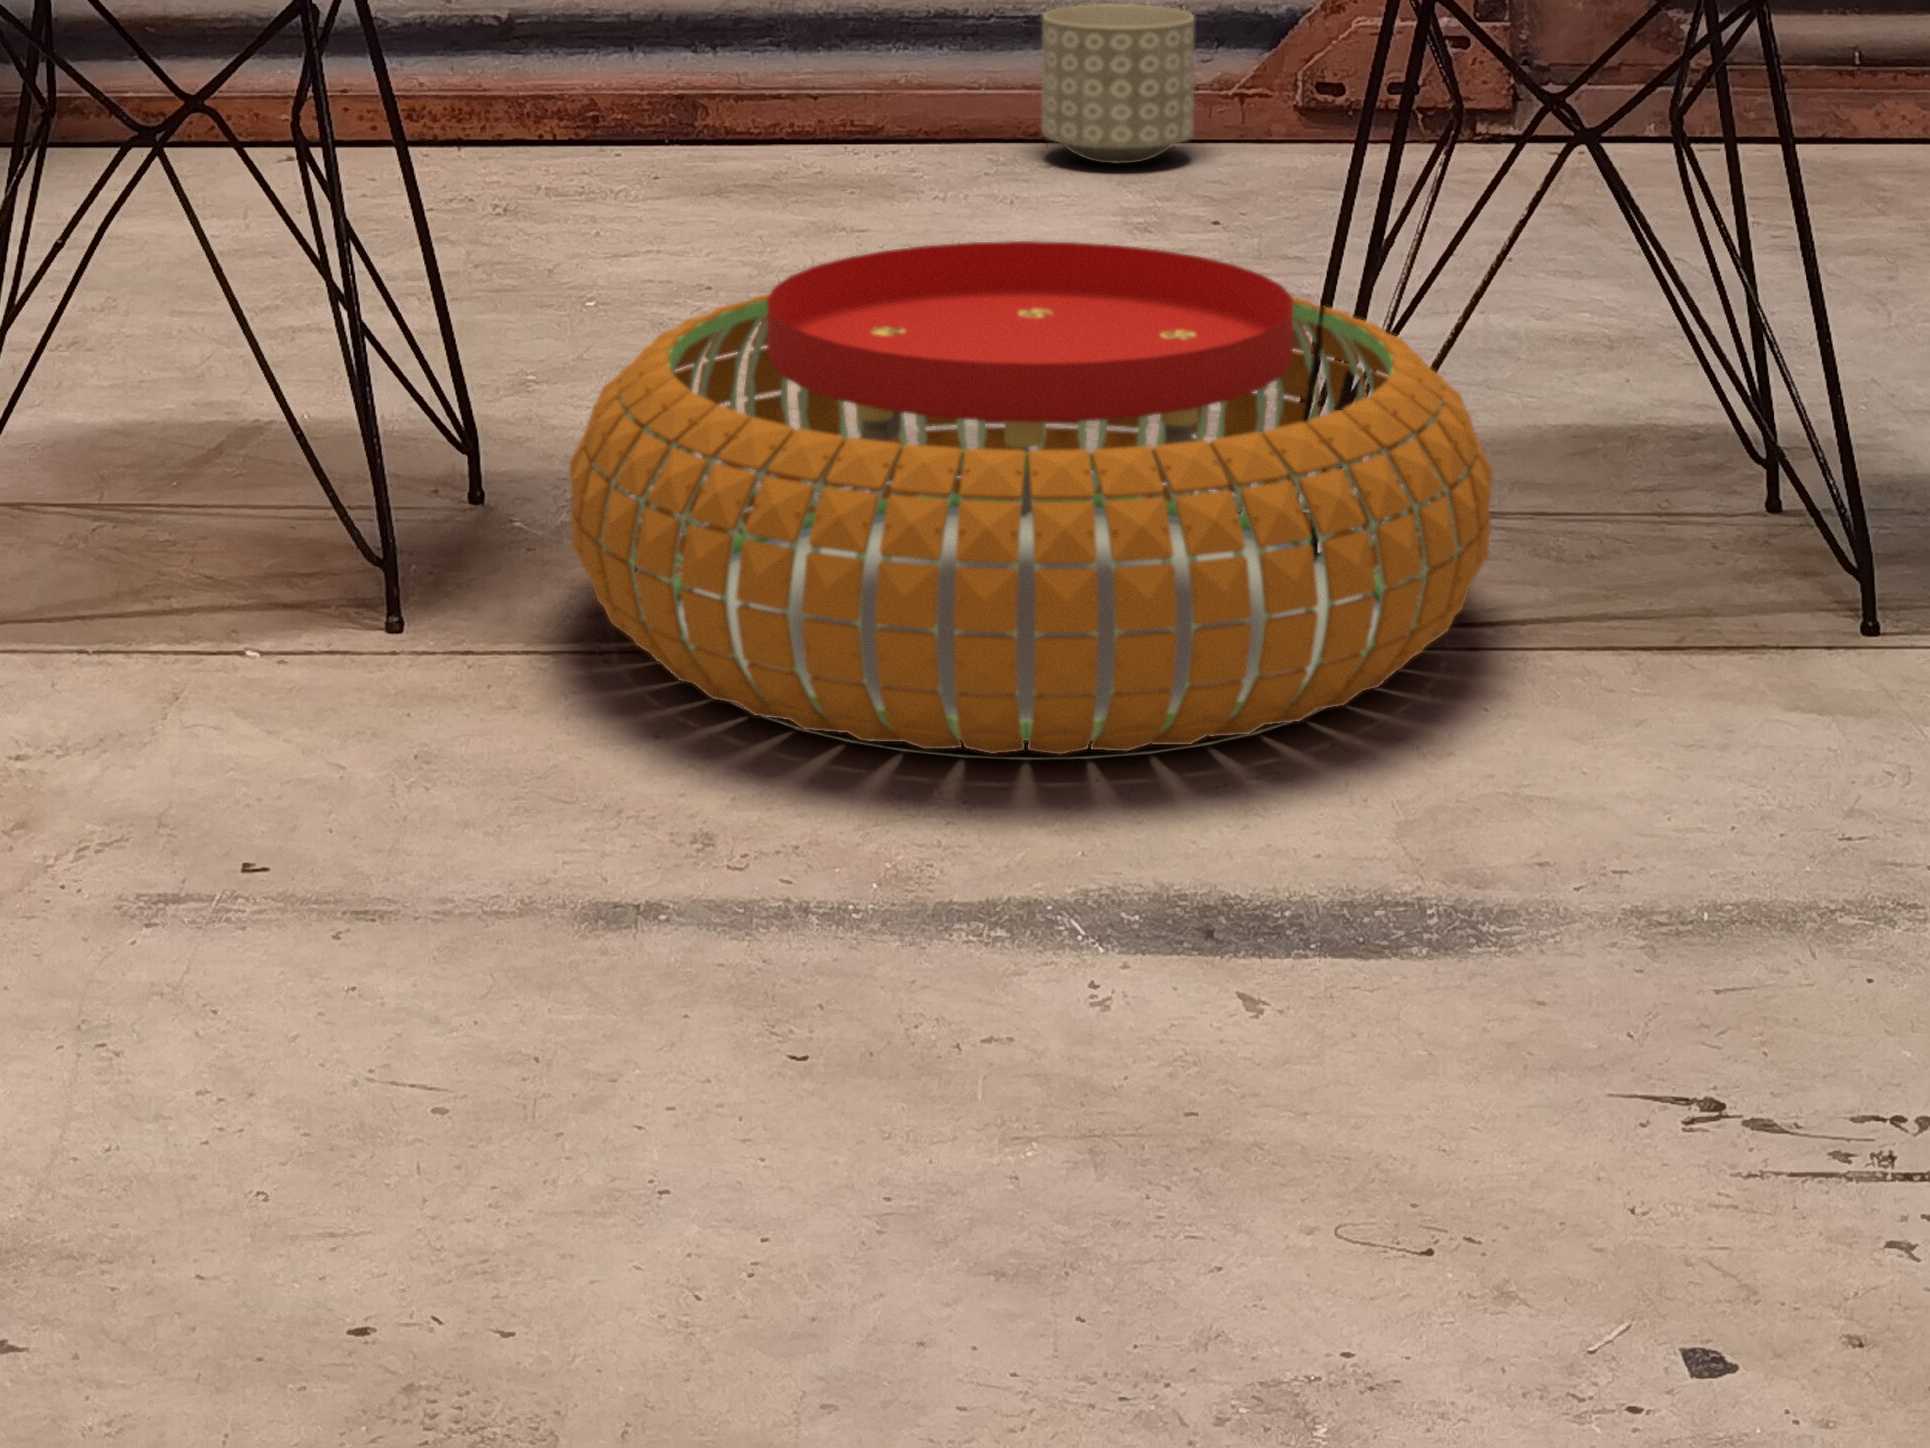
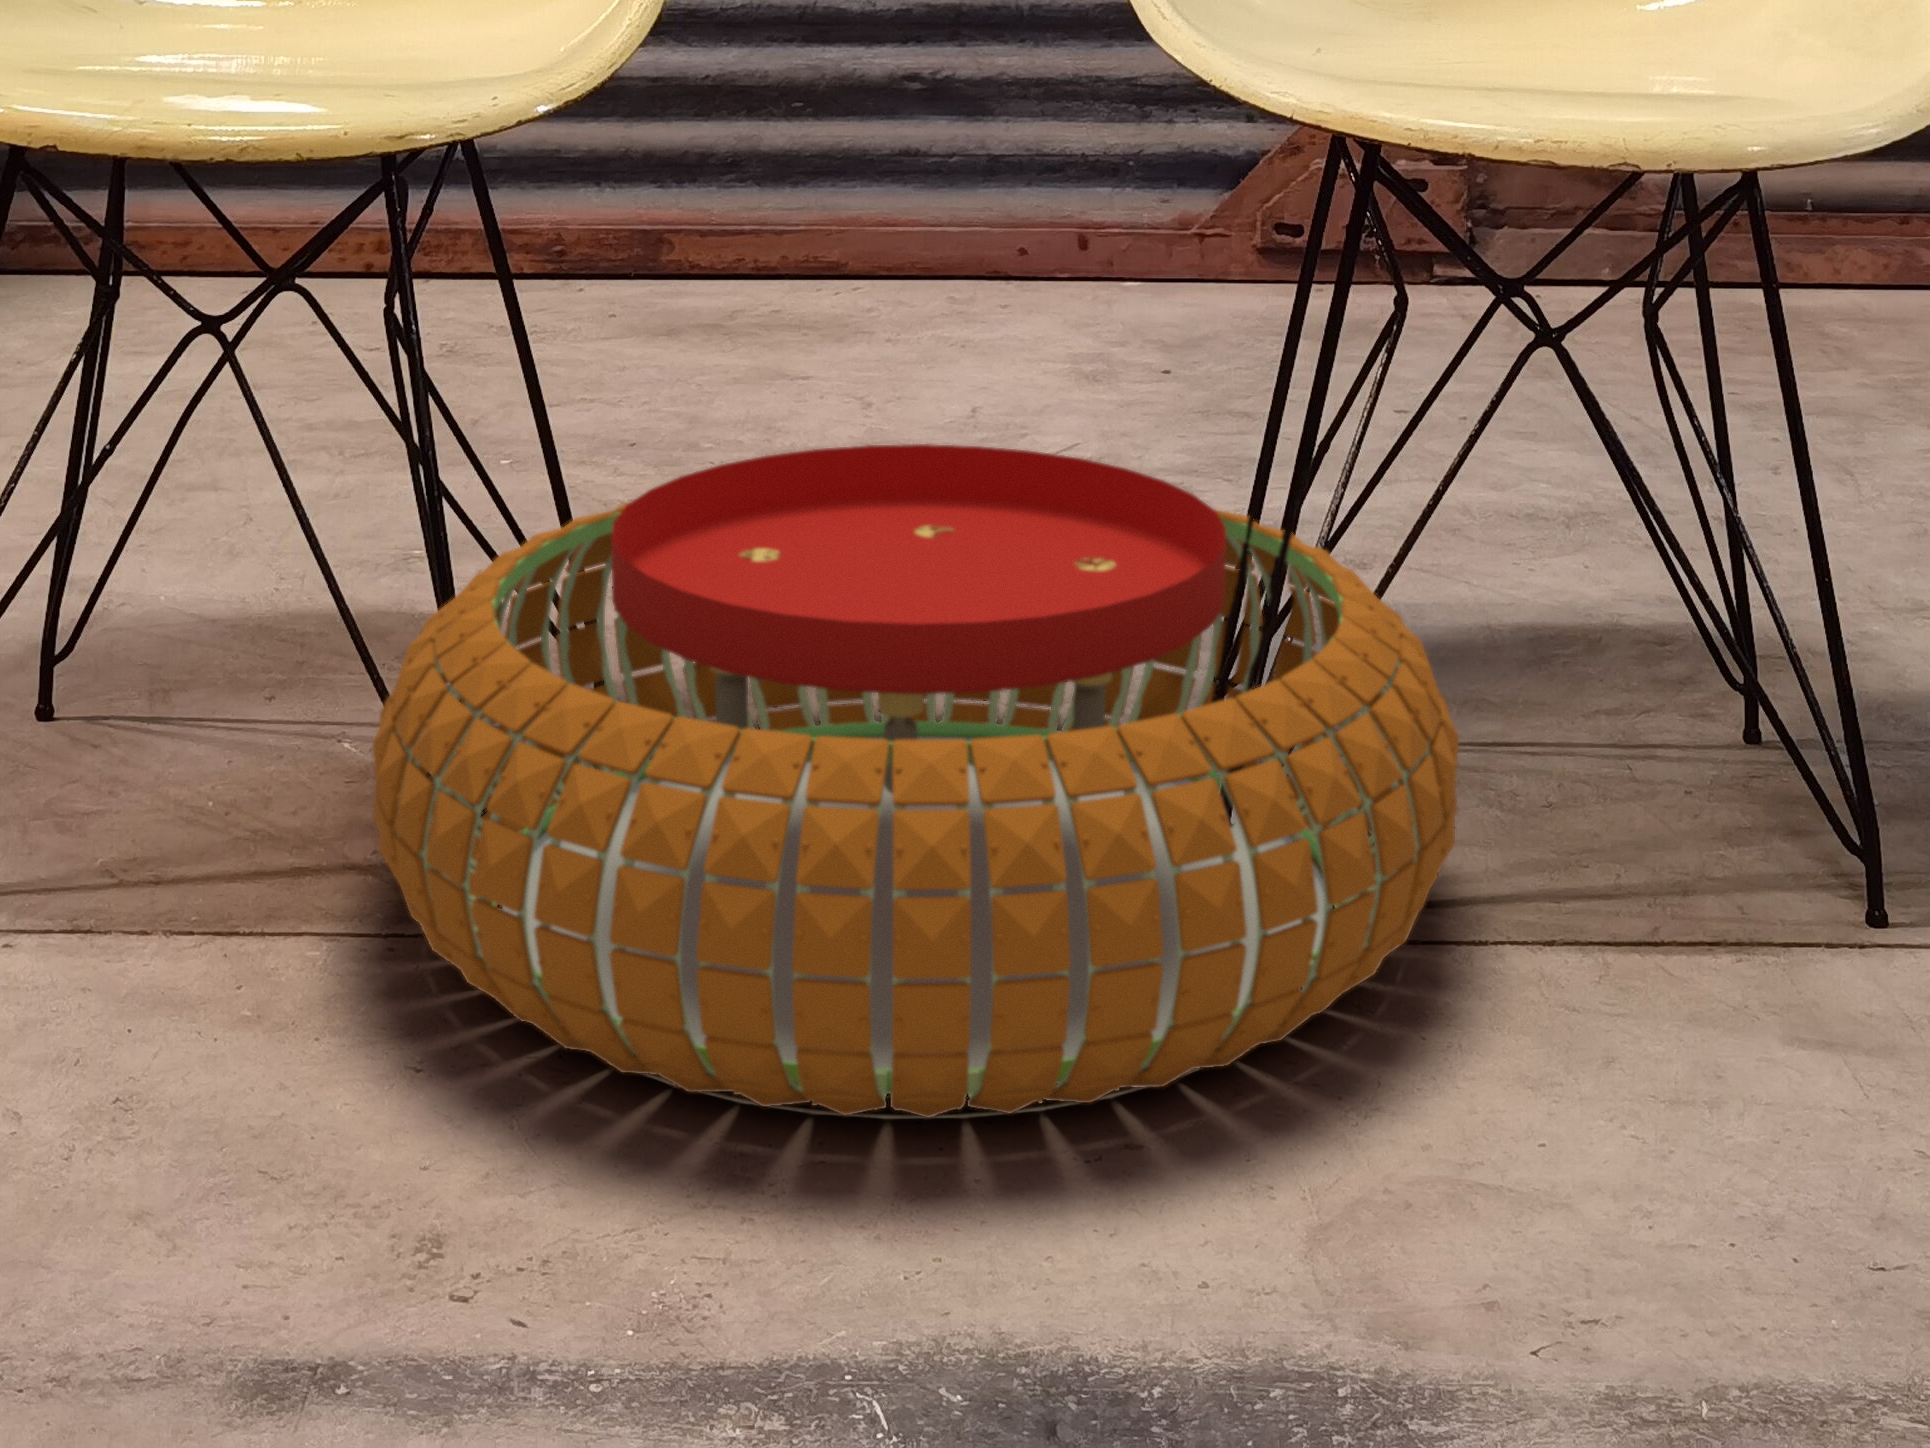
planter: present [1042,4,1194,163] -> none [1000,151,1153,312]

